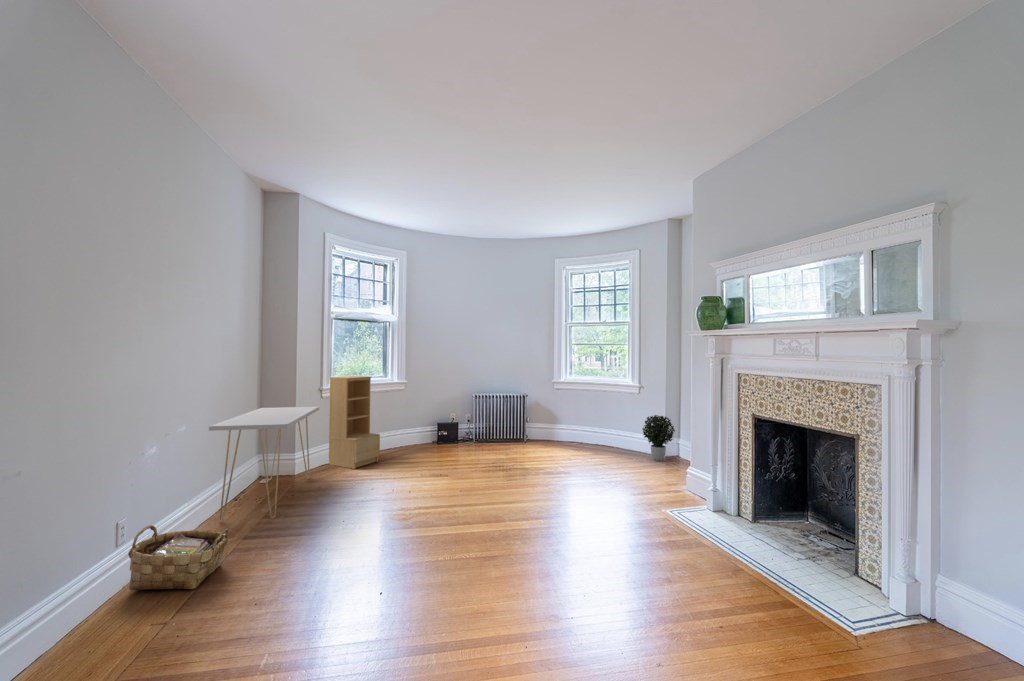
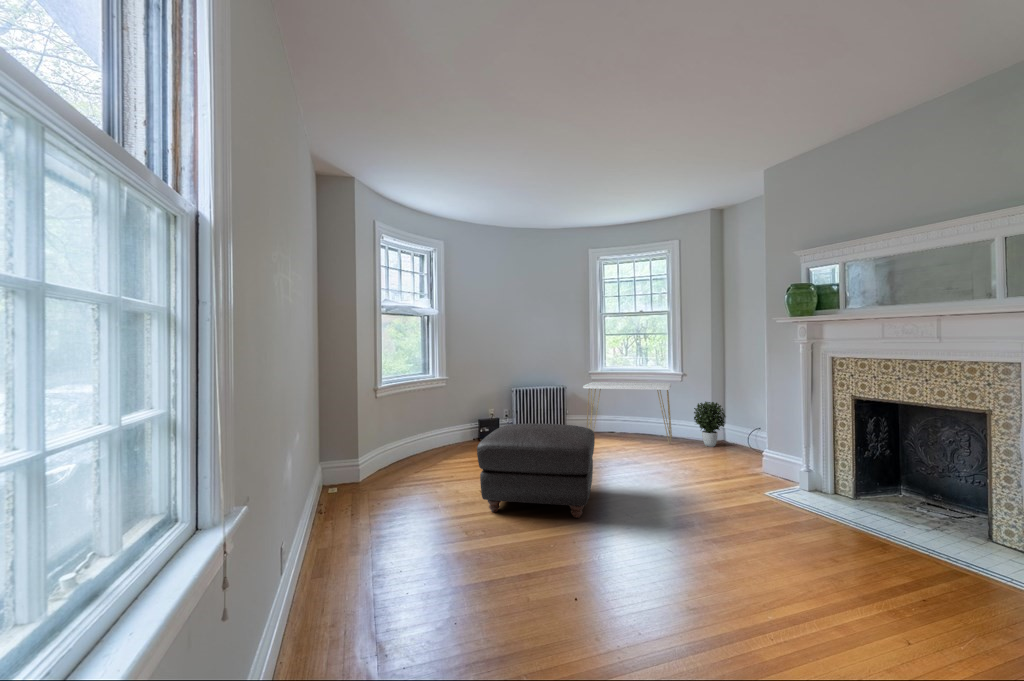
bookshelf: present [329,376,380,469] -> none [383,373,437,472]
console table: present [209,407,319,522] -> present [583,382,672,444]
ottoman: none [372,427,499,520] -> present [477,423,595,518]
woven basket: present [128,525,229,590] -> none [293,547,388,626]

